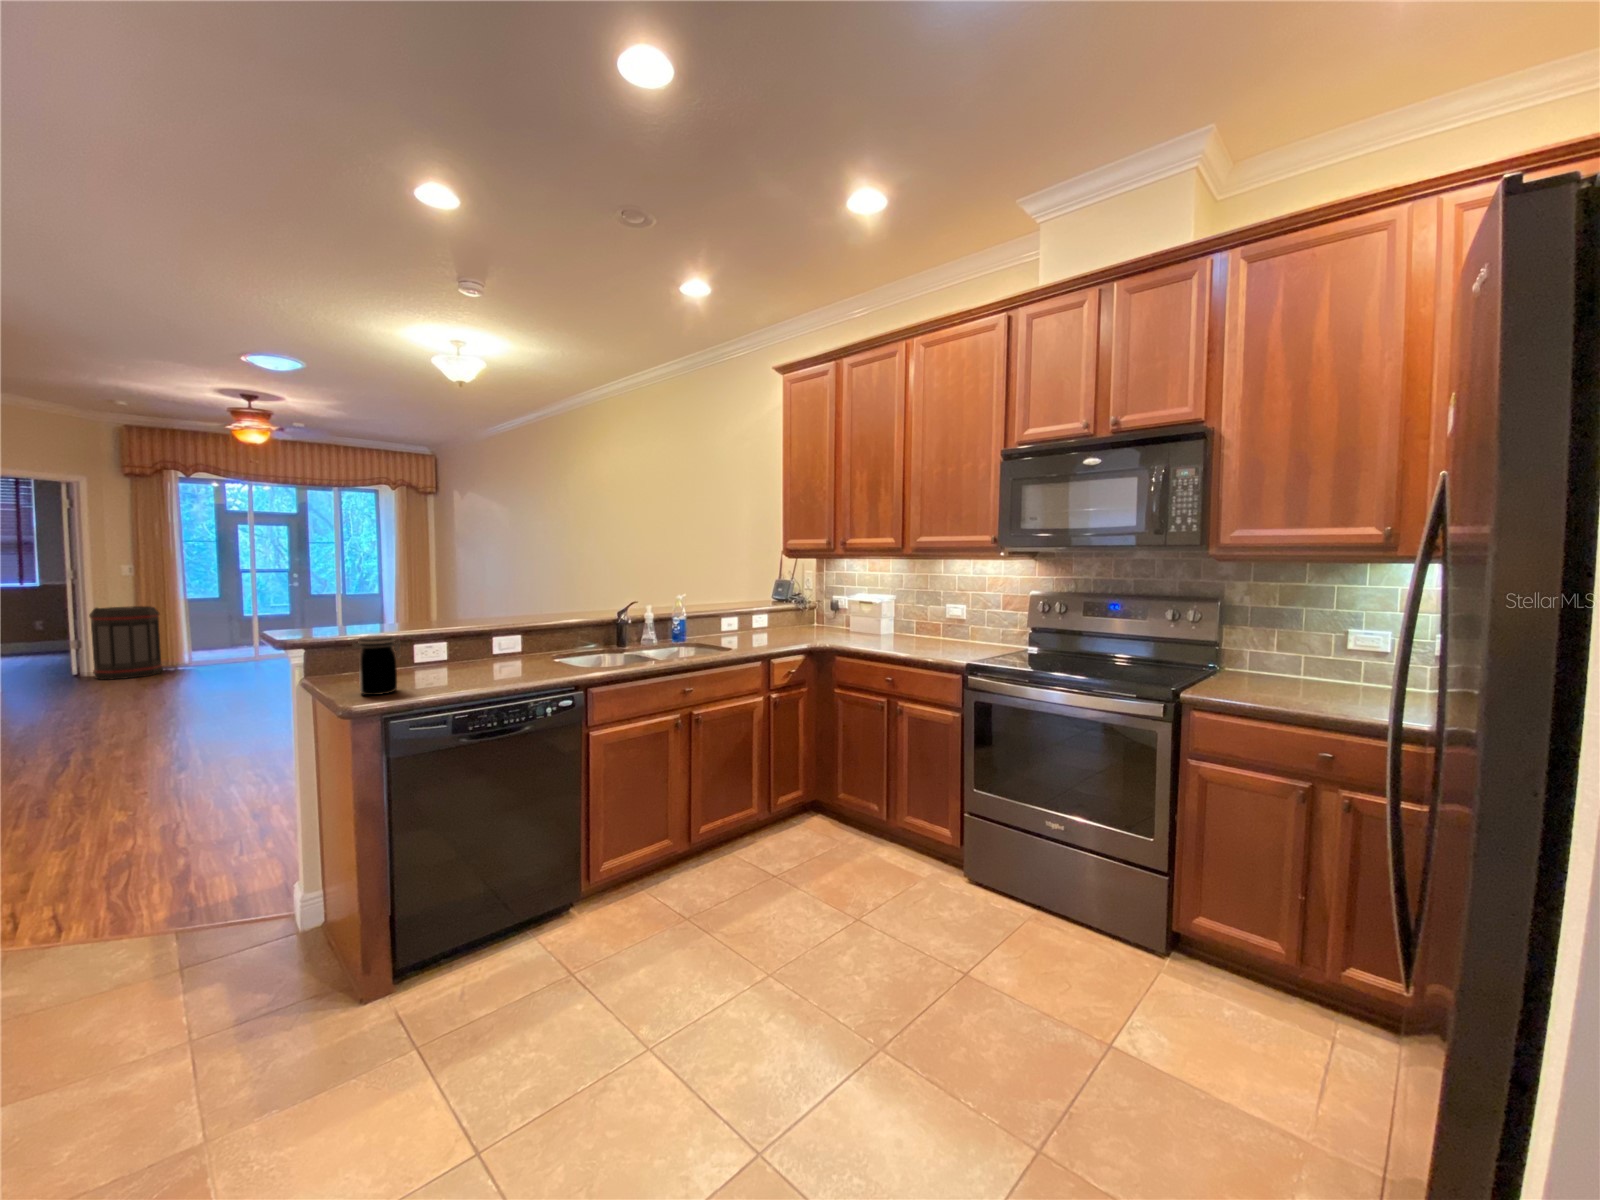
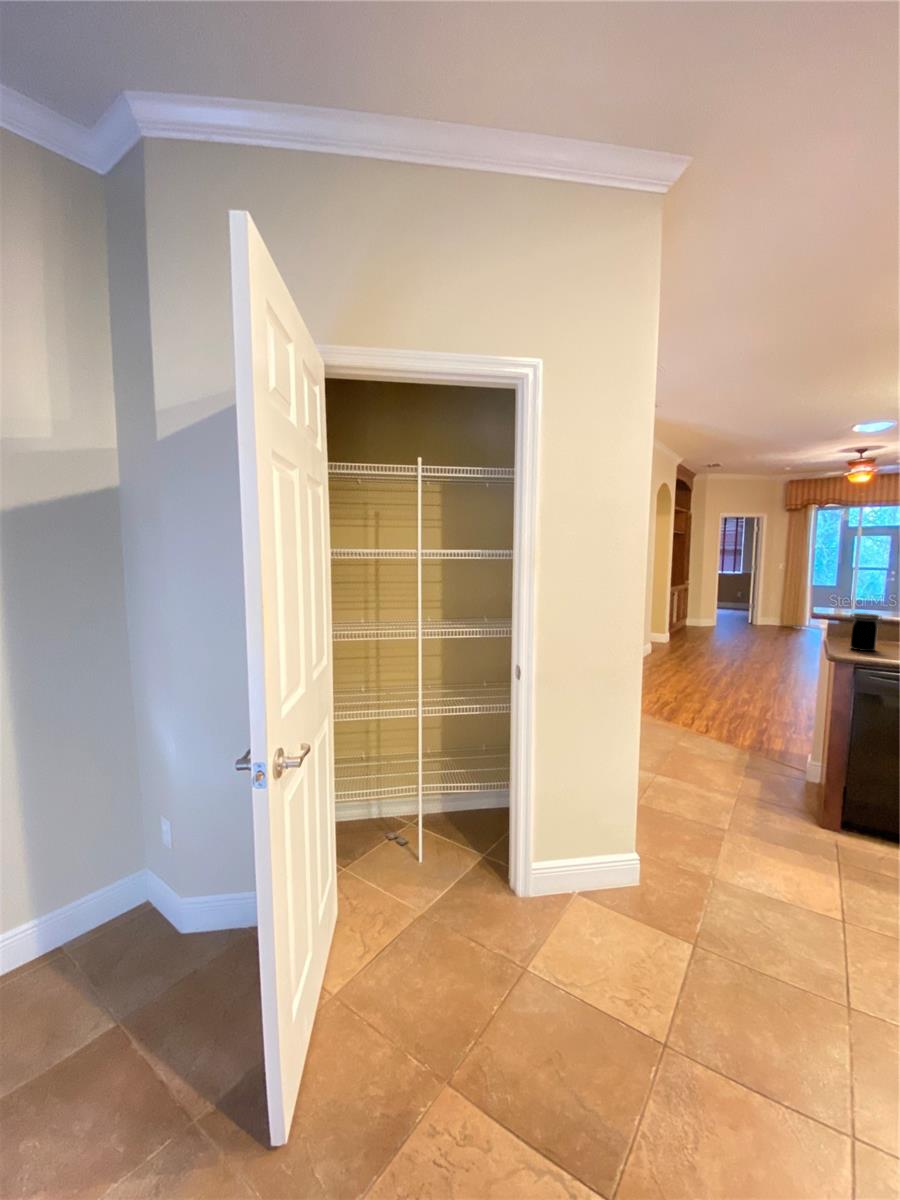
trash can: present [89,606,163,679] -> none [756,587,792,630]

